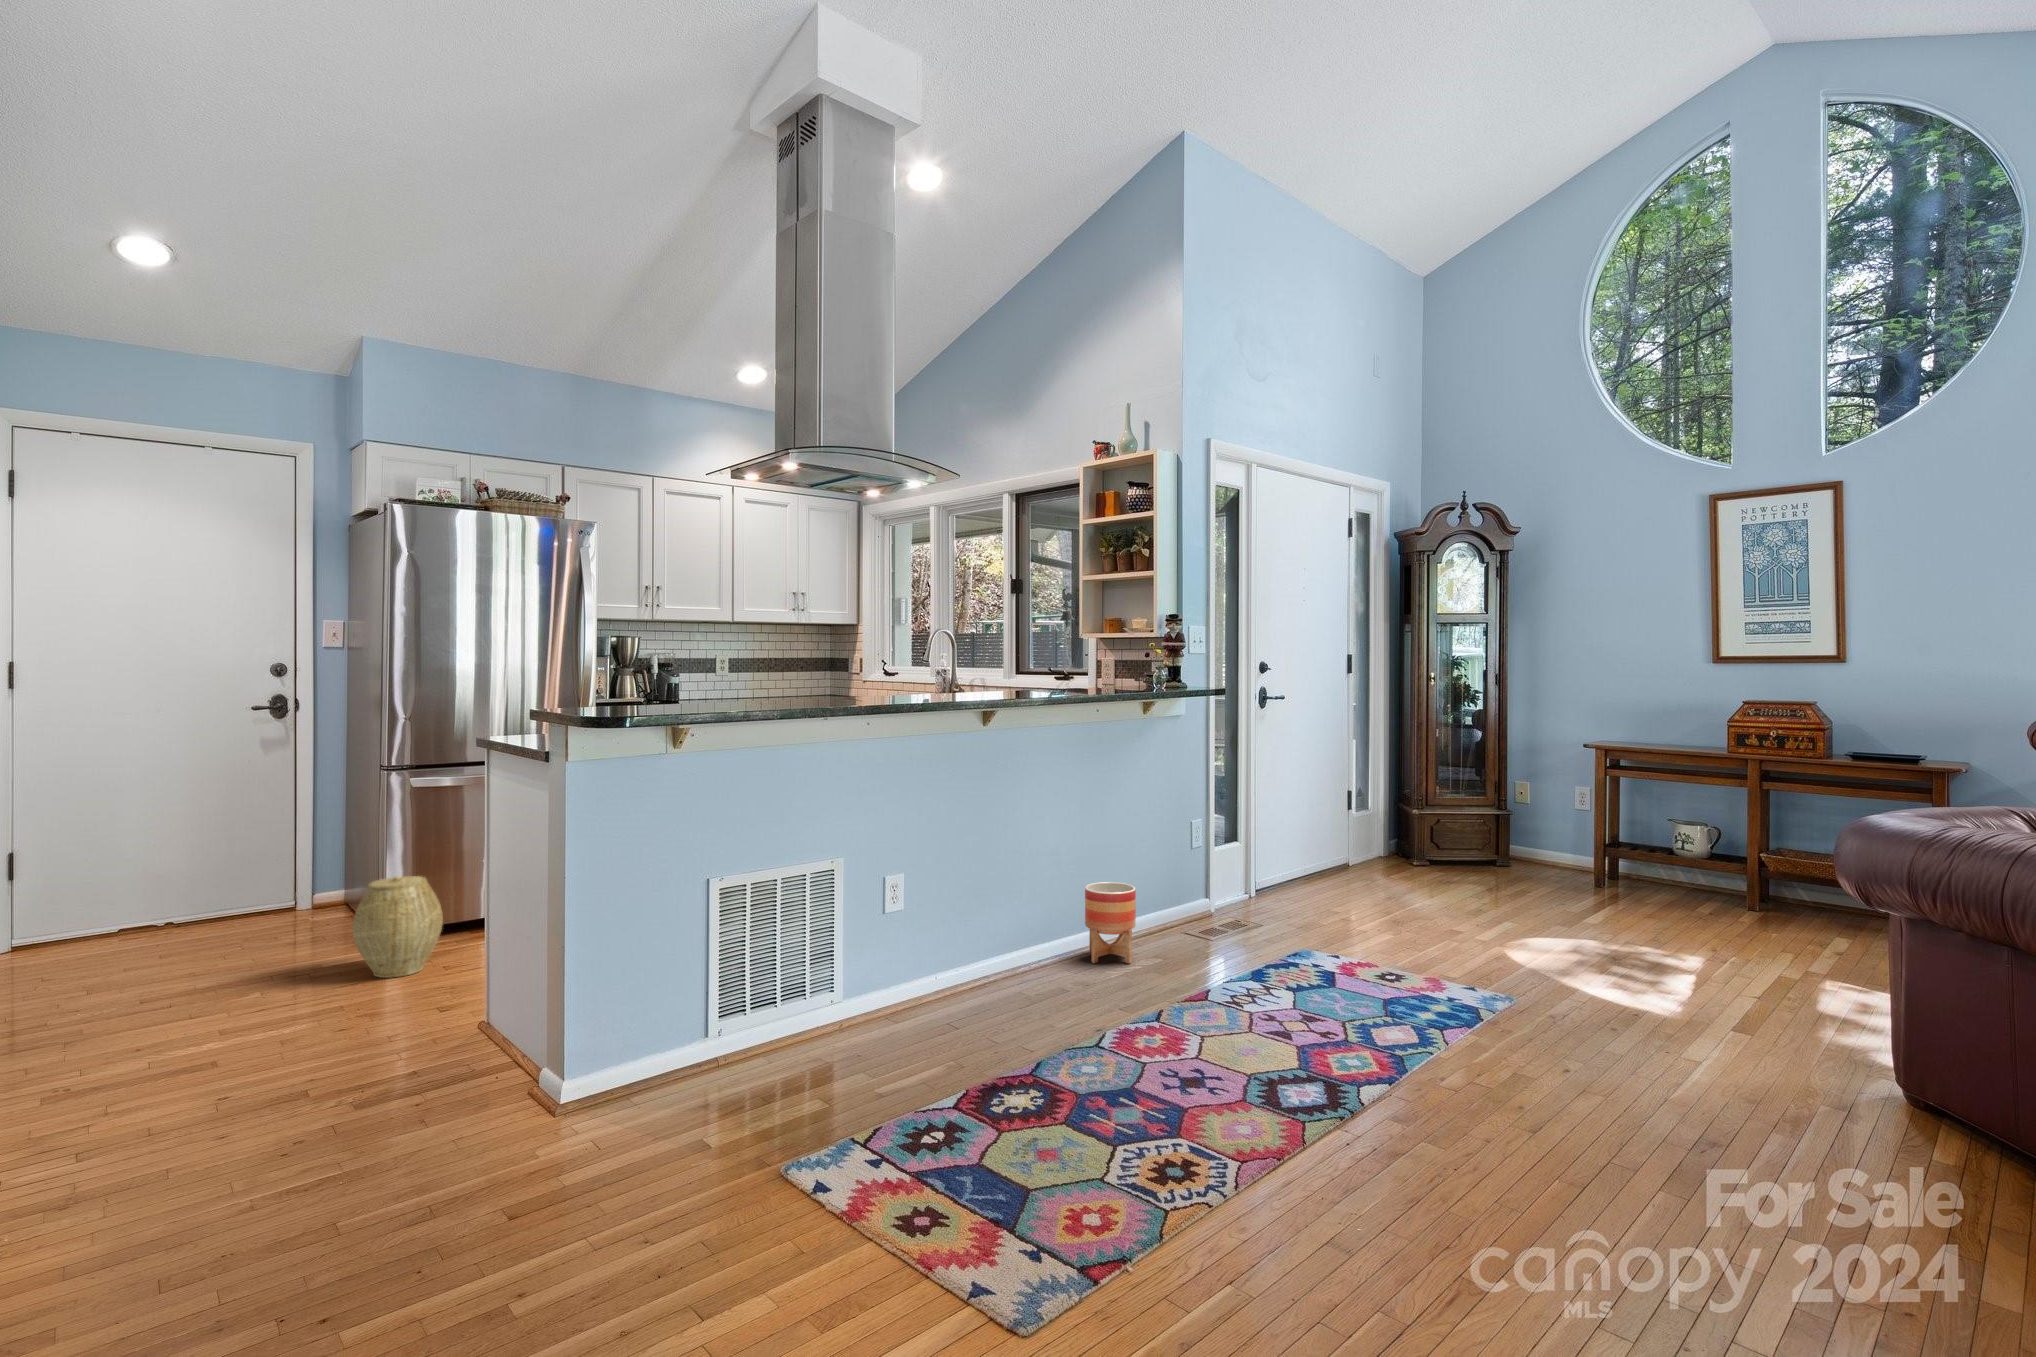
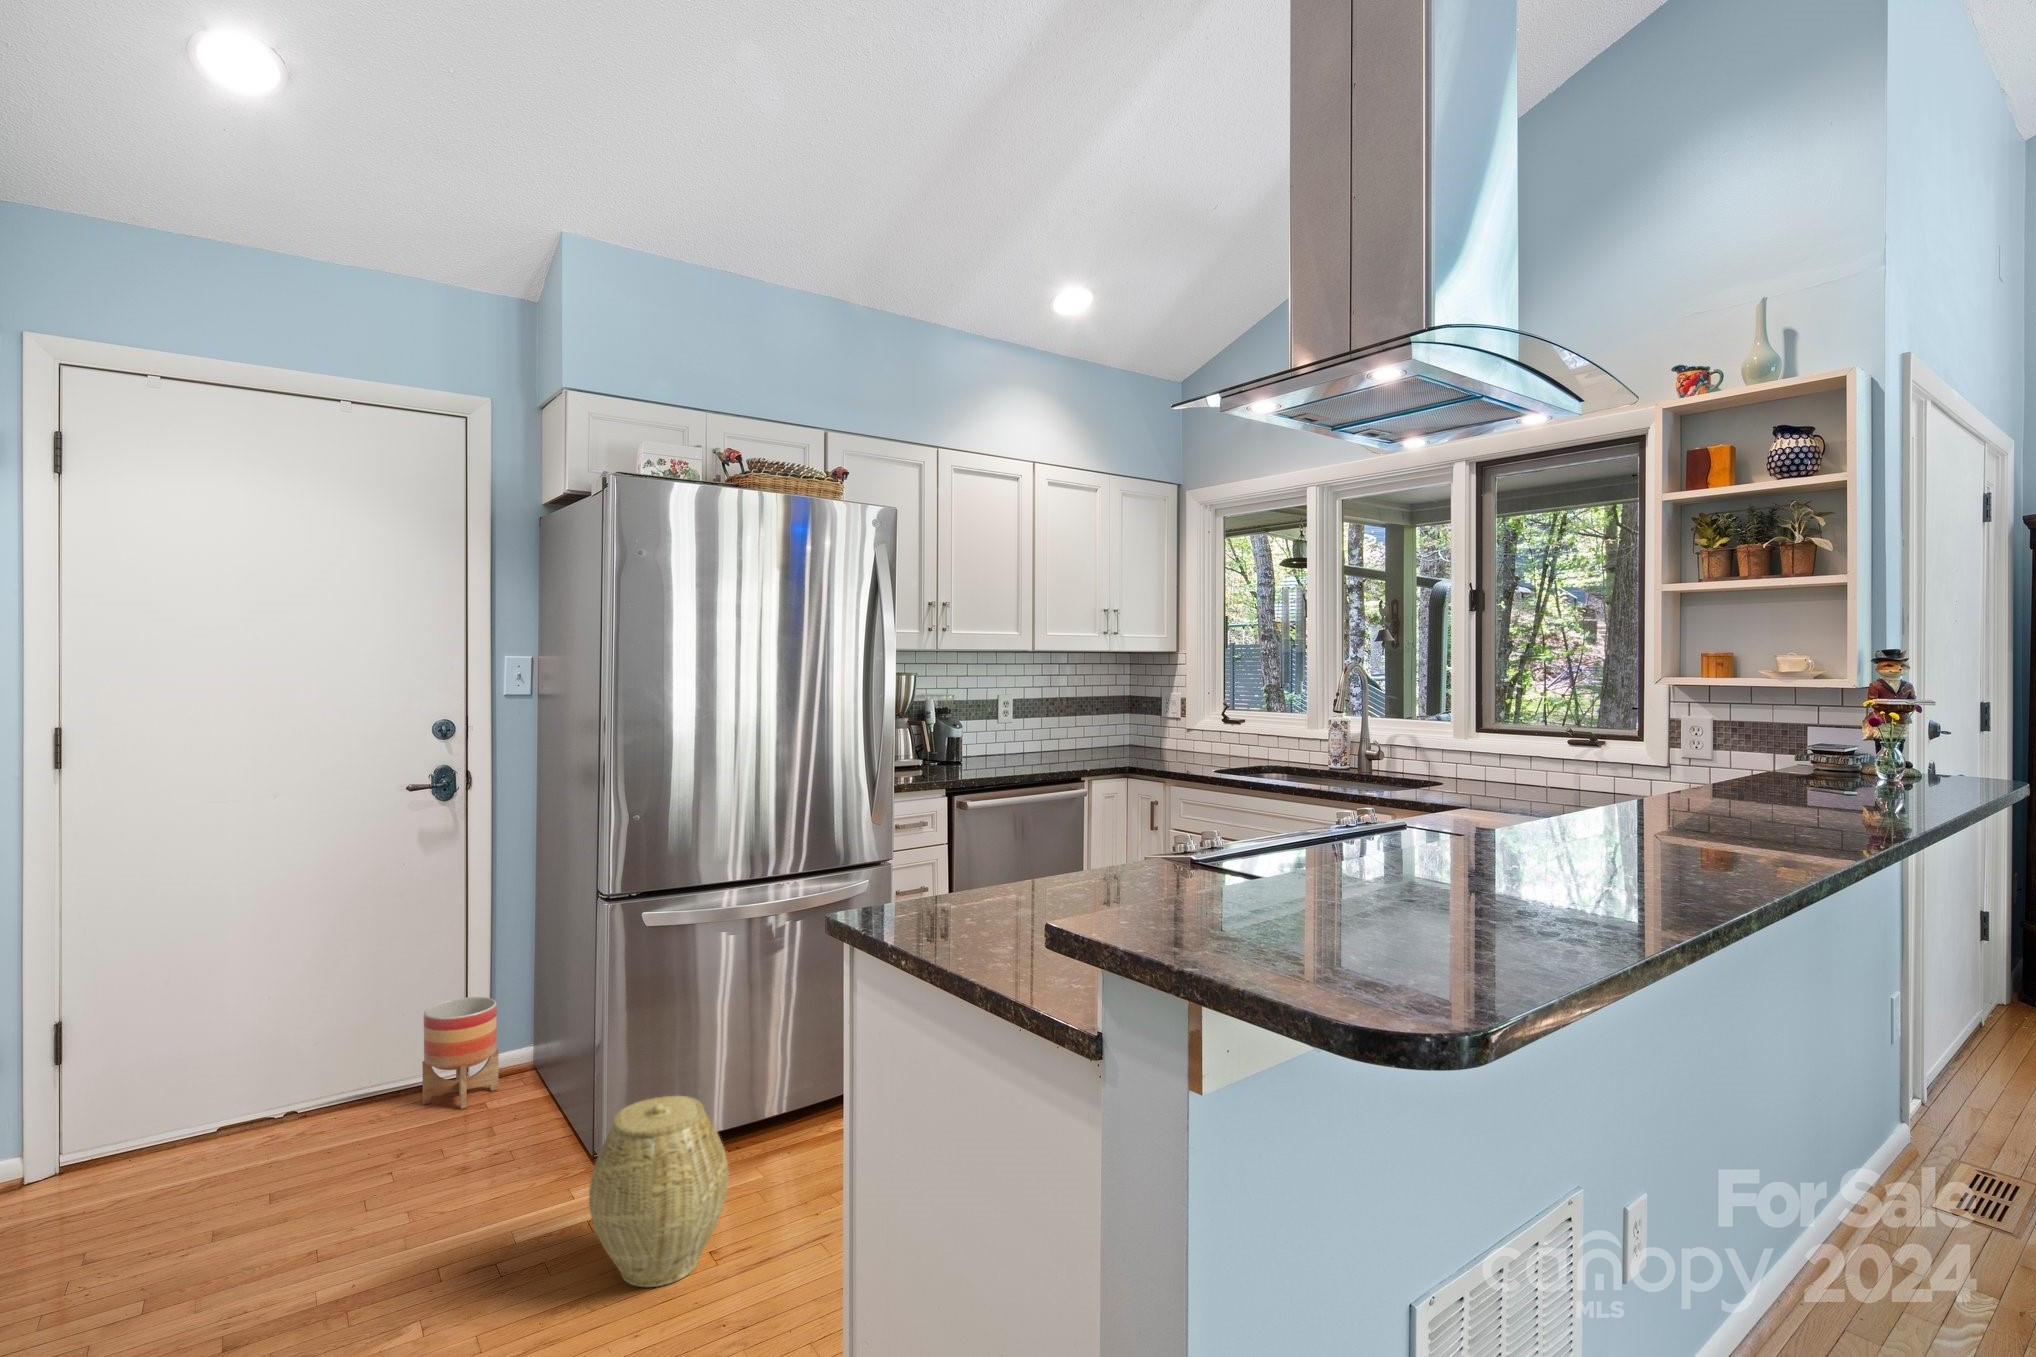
planter: present [1085,882,1136,963] -> present [422,997,499,1109]

